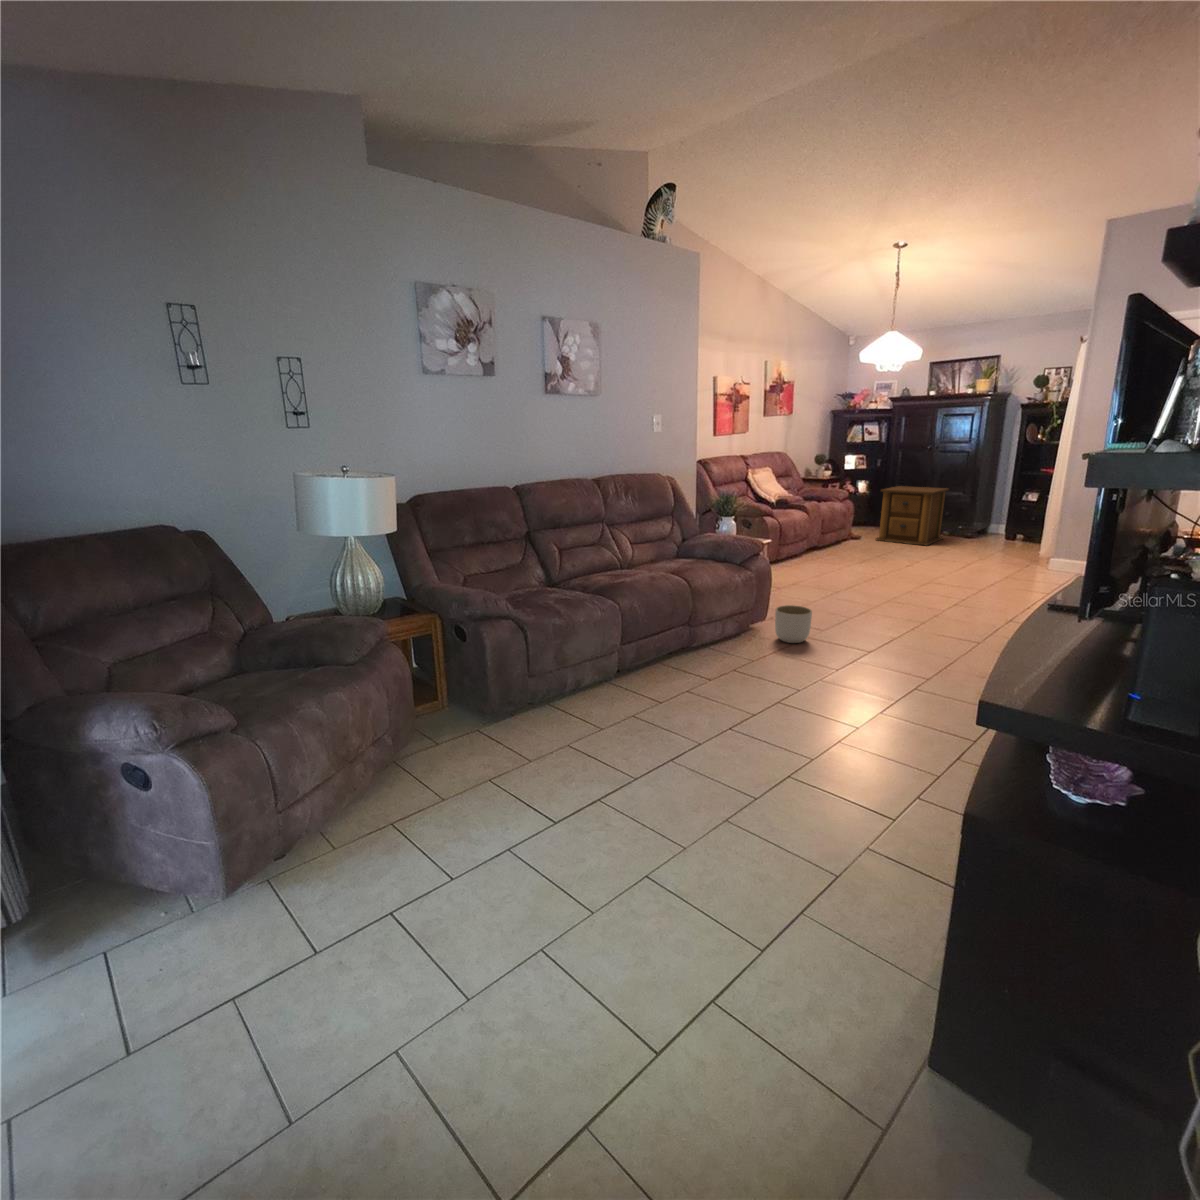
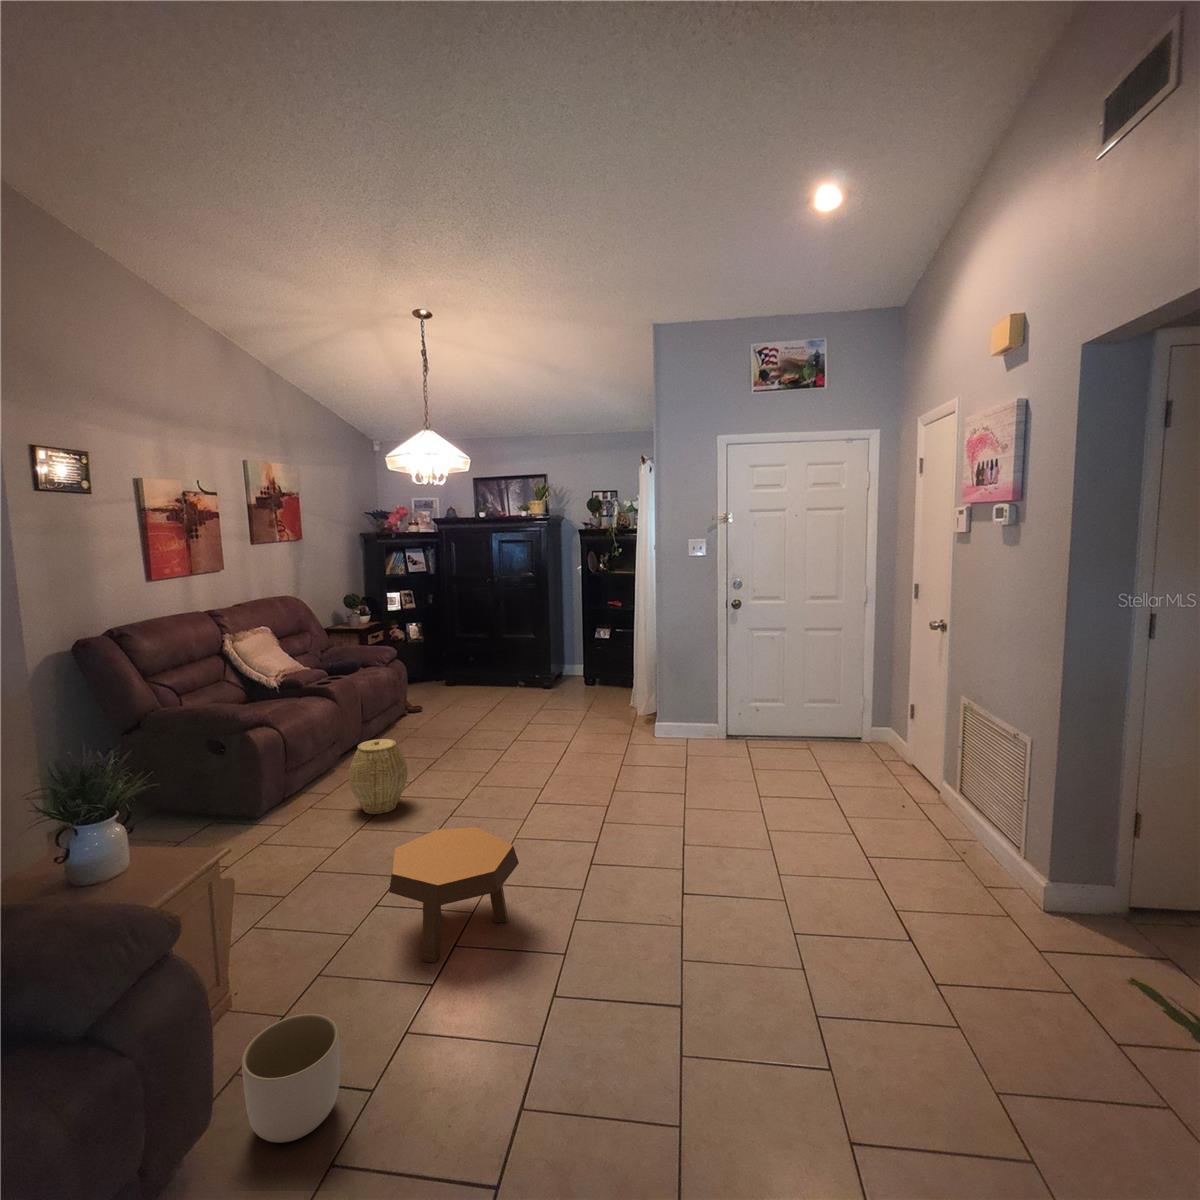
side table: present [876,486,949,546] -> none [438,631,521,710]
woven basket: none [813,534,849,577] -> present [349,739,408,814]
footstool: none [835,570,908,622] -> present [389,827,519,963]

